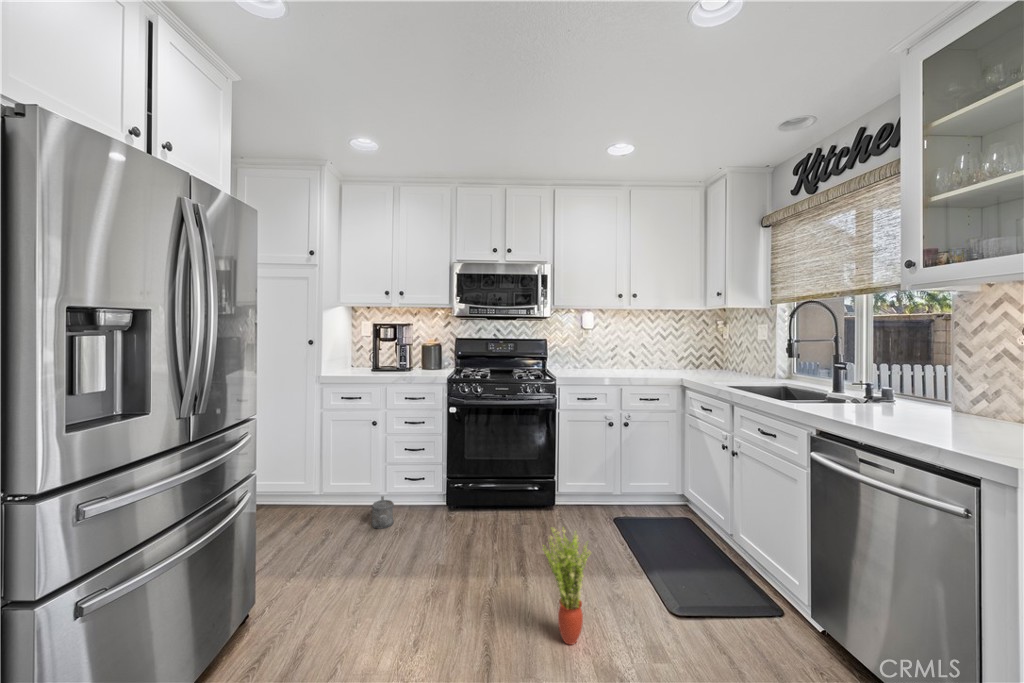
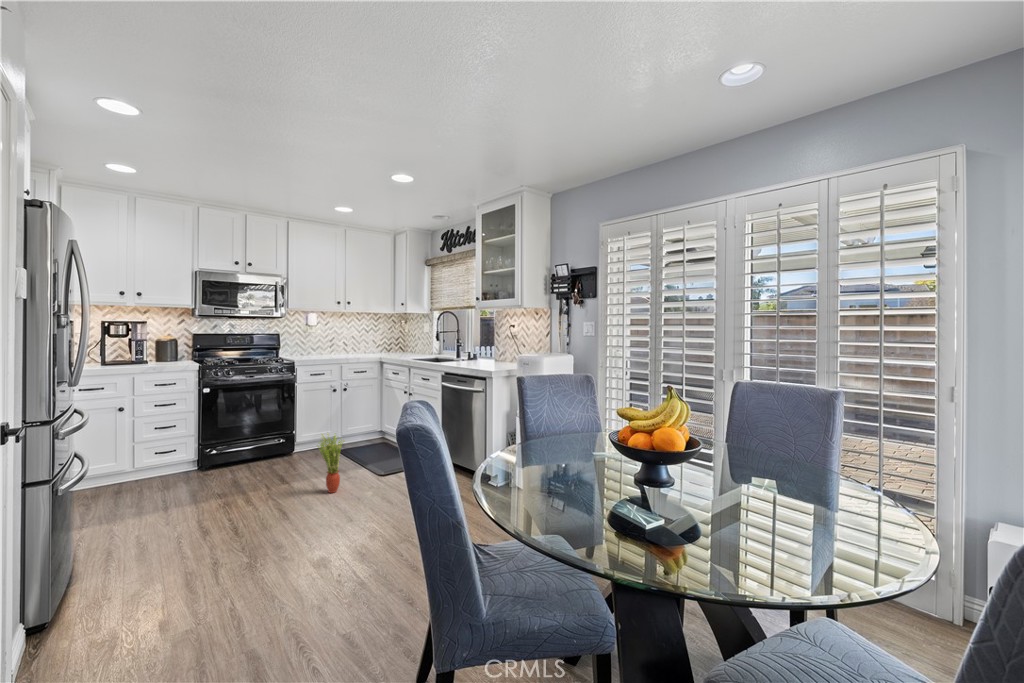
watering can: present [372,496,394,529] -> none [139,467,166,490]

